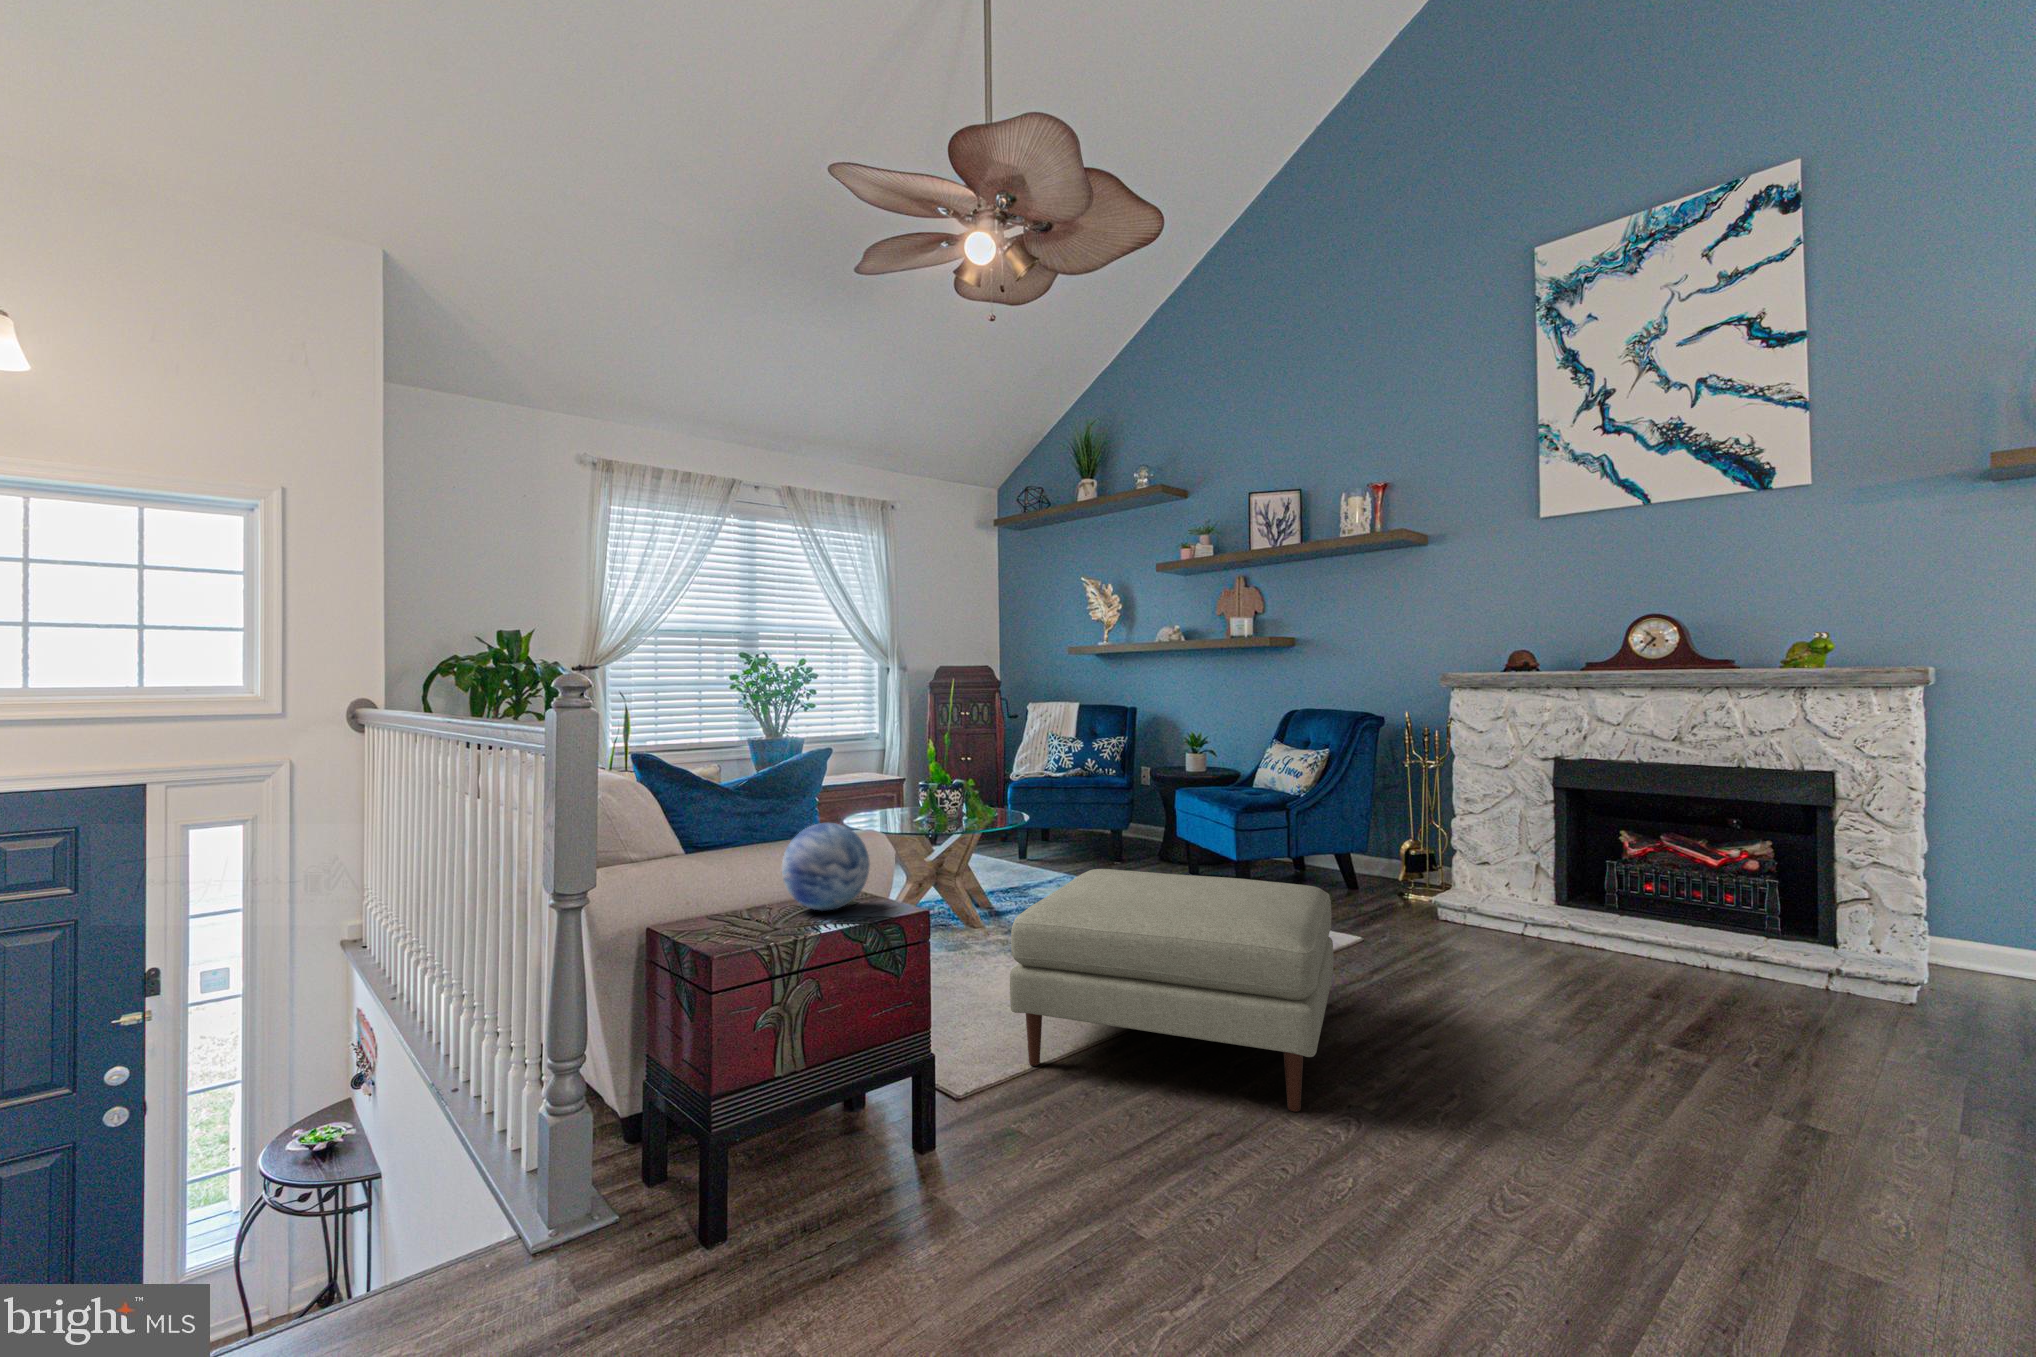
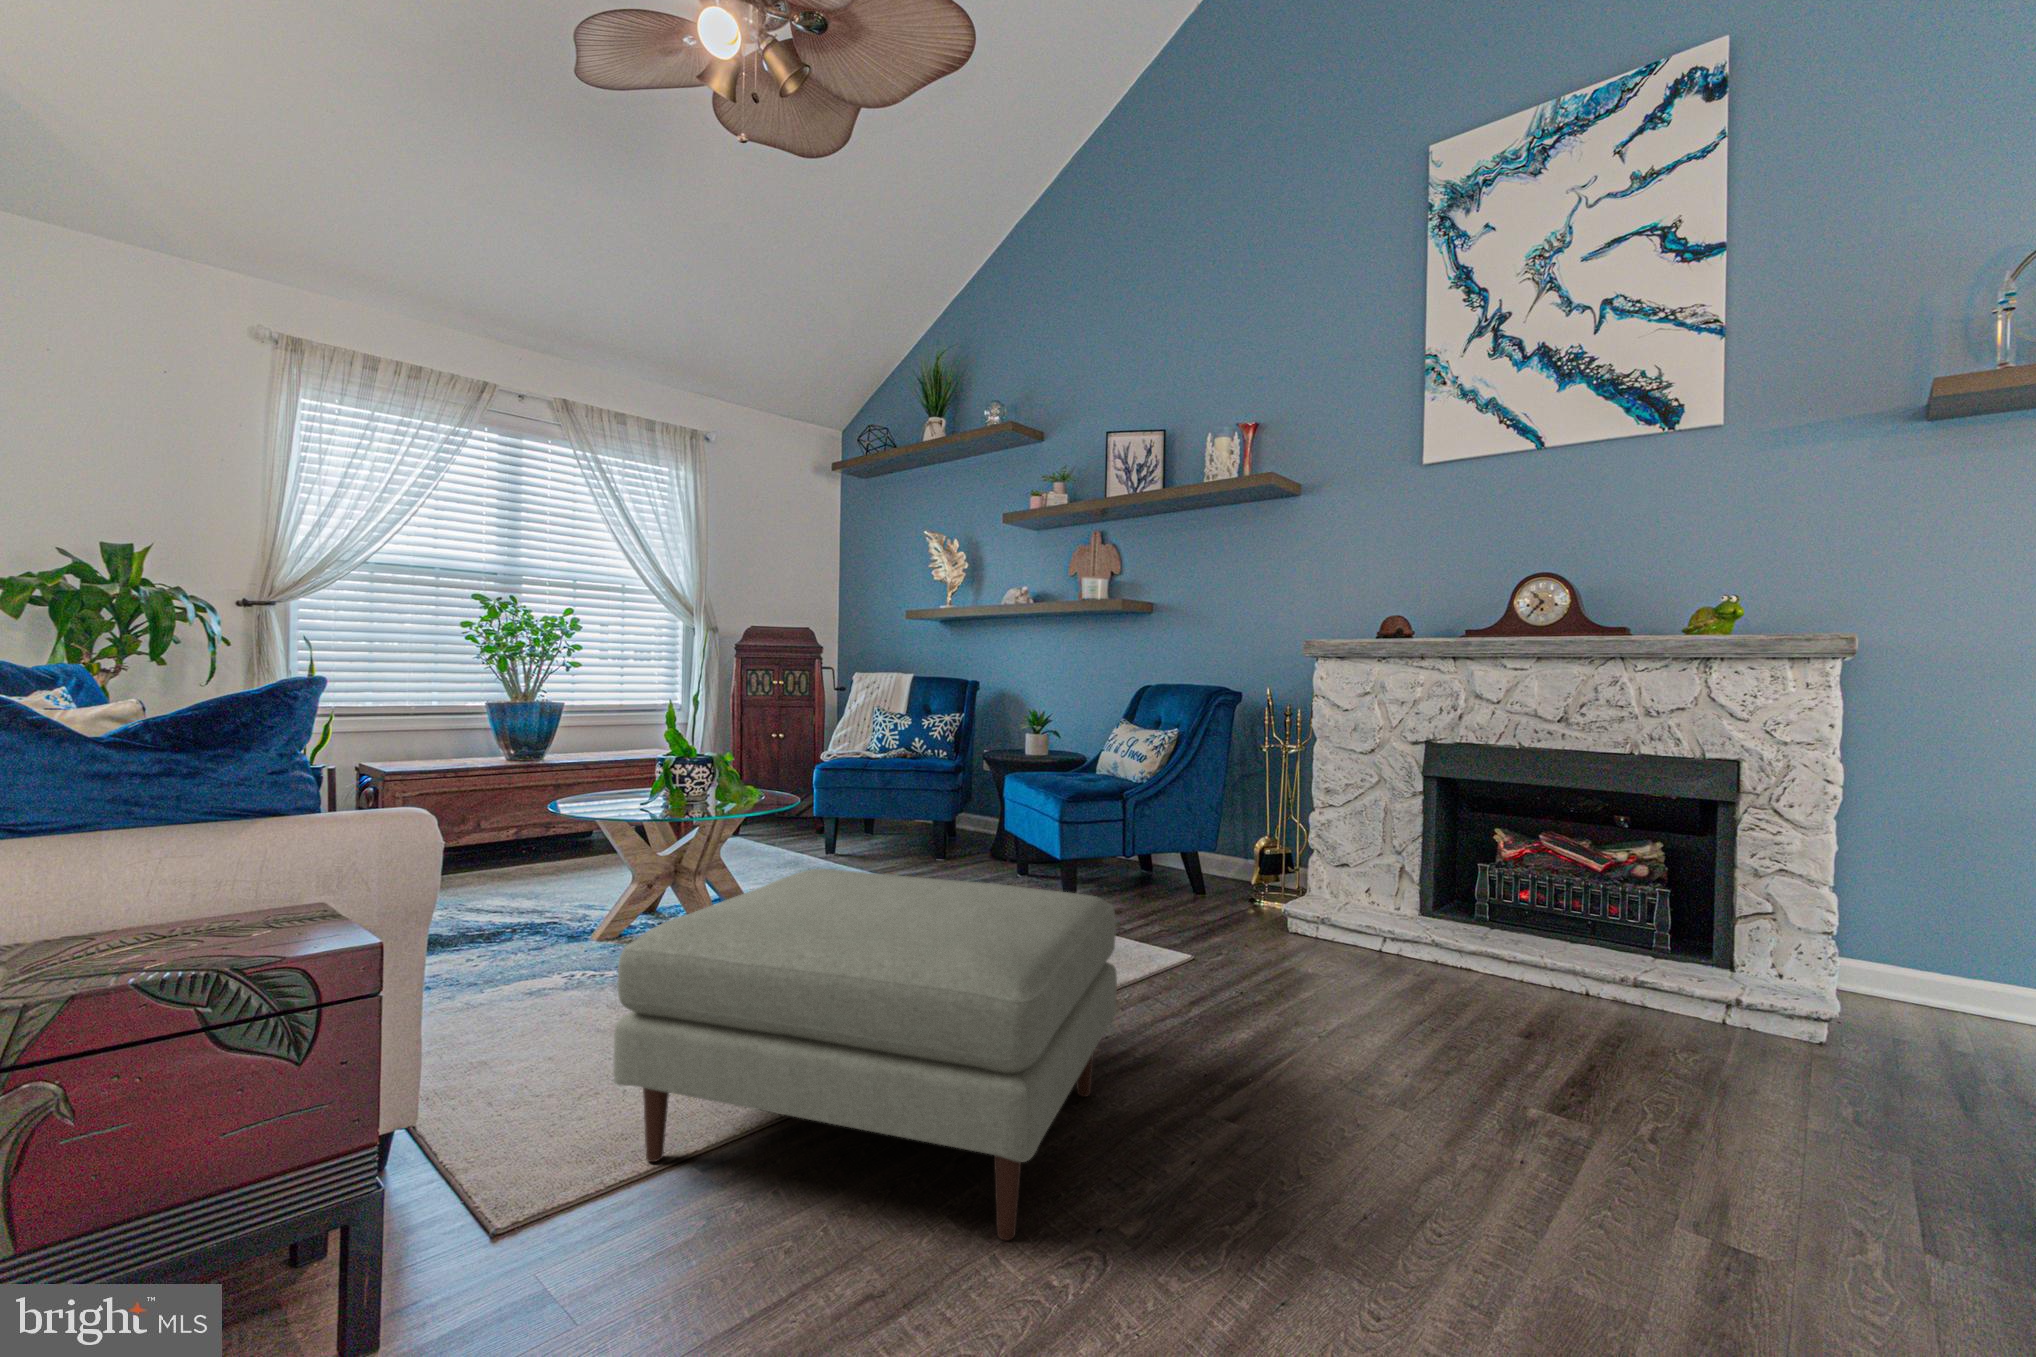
decorative orb: present [782,823,870,911] -> none [72,786,278,938]

